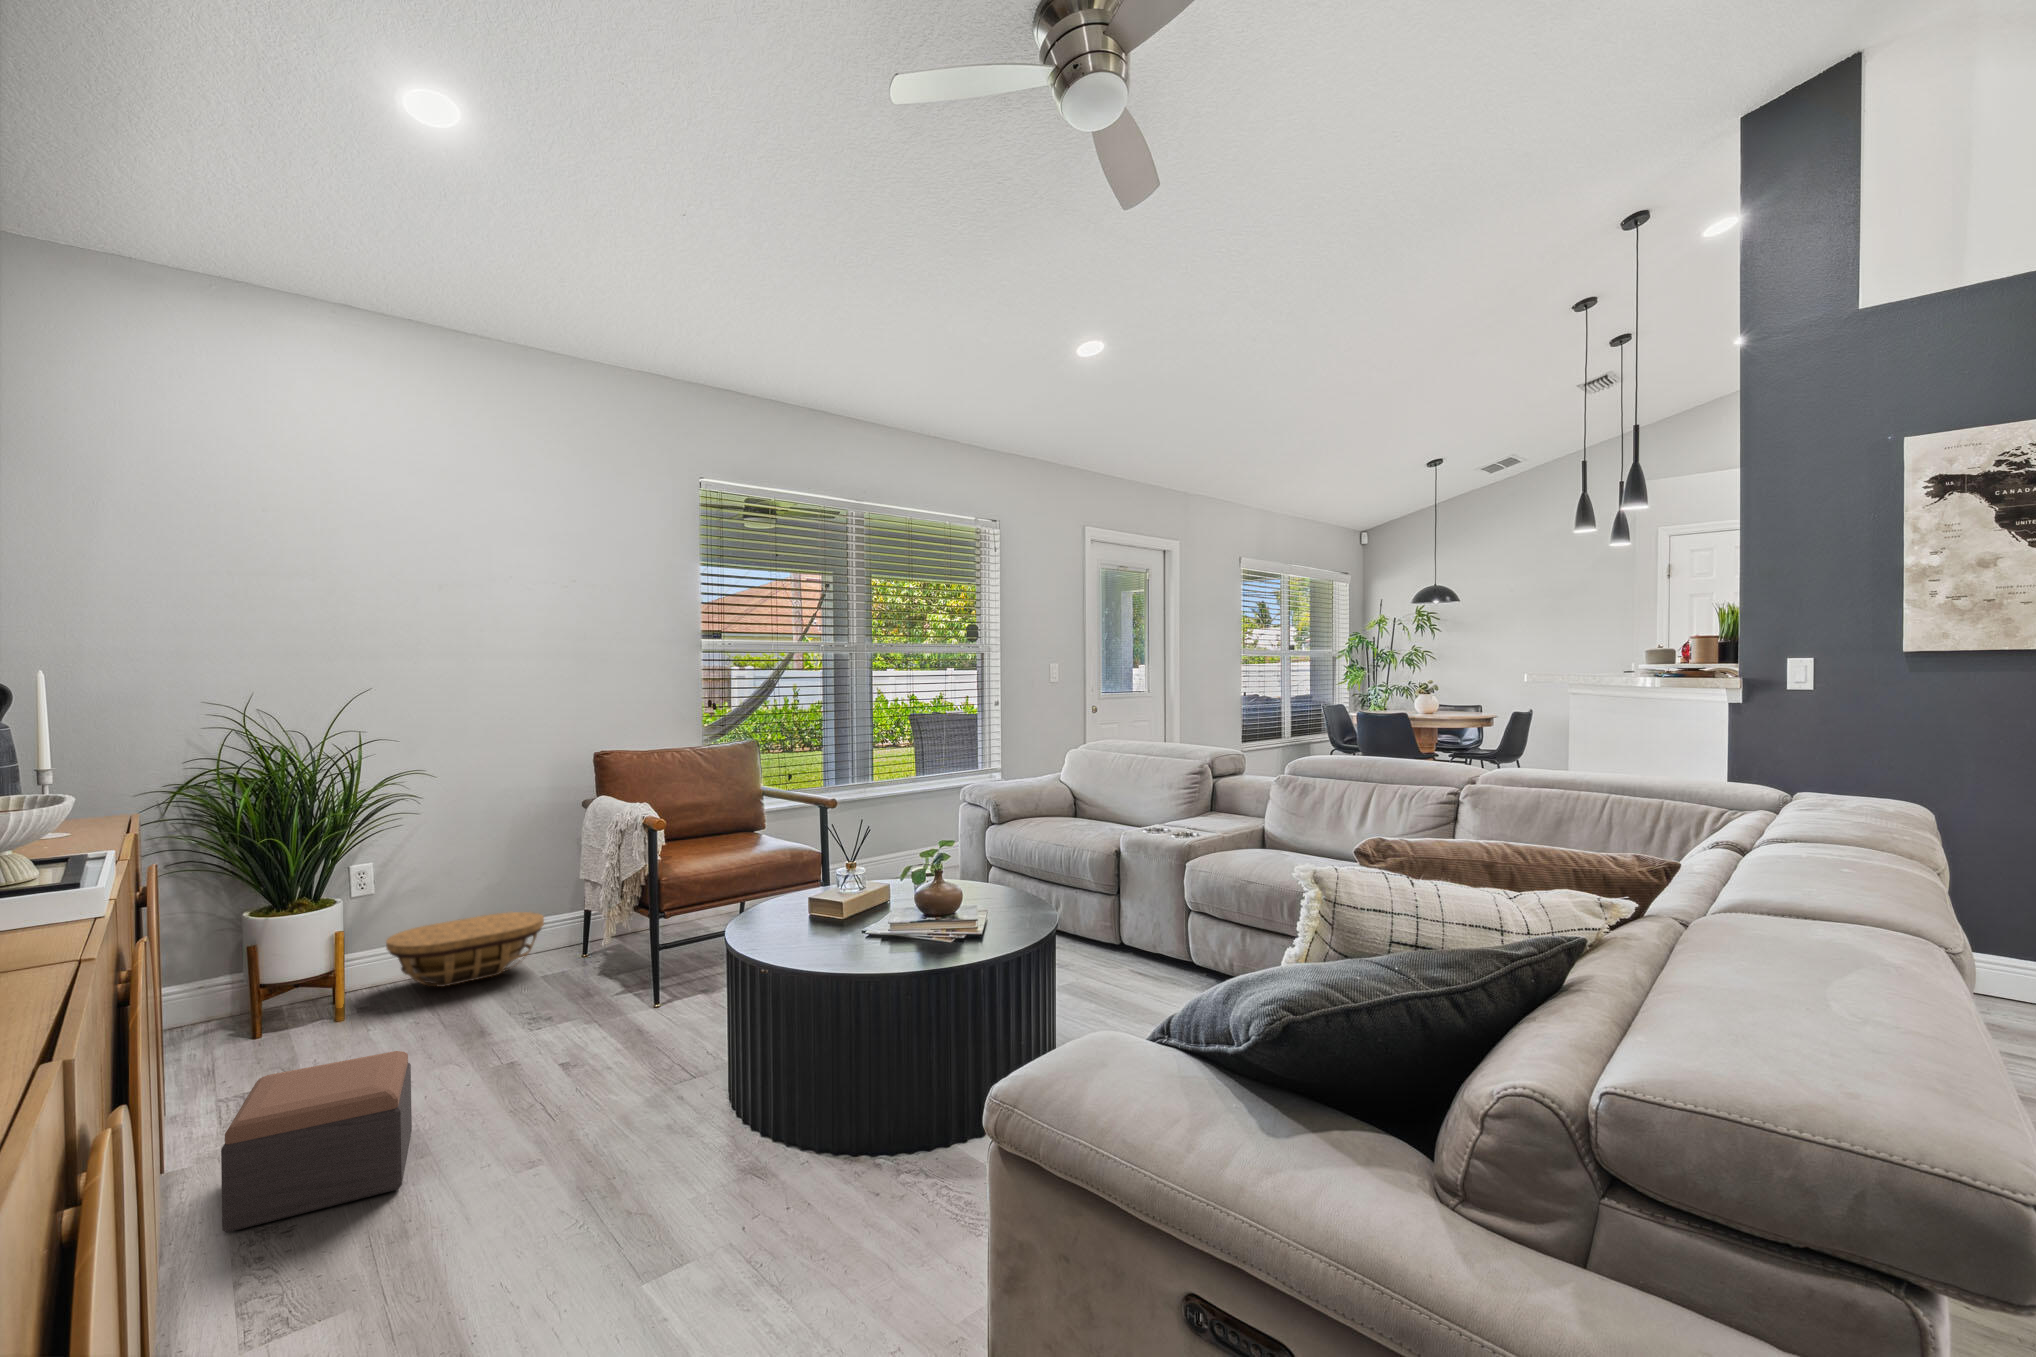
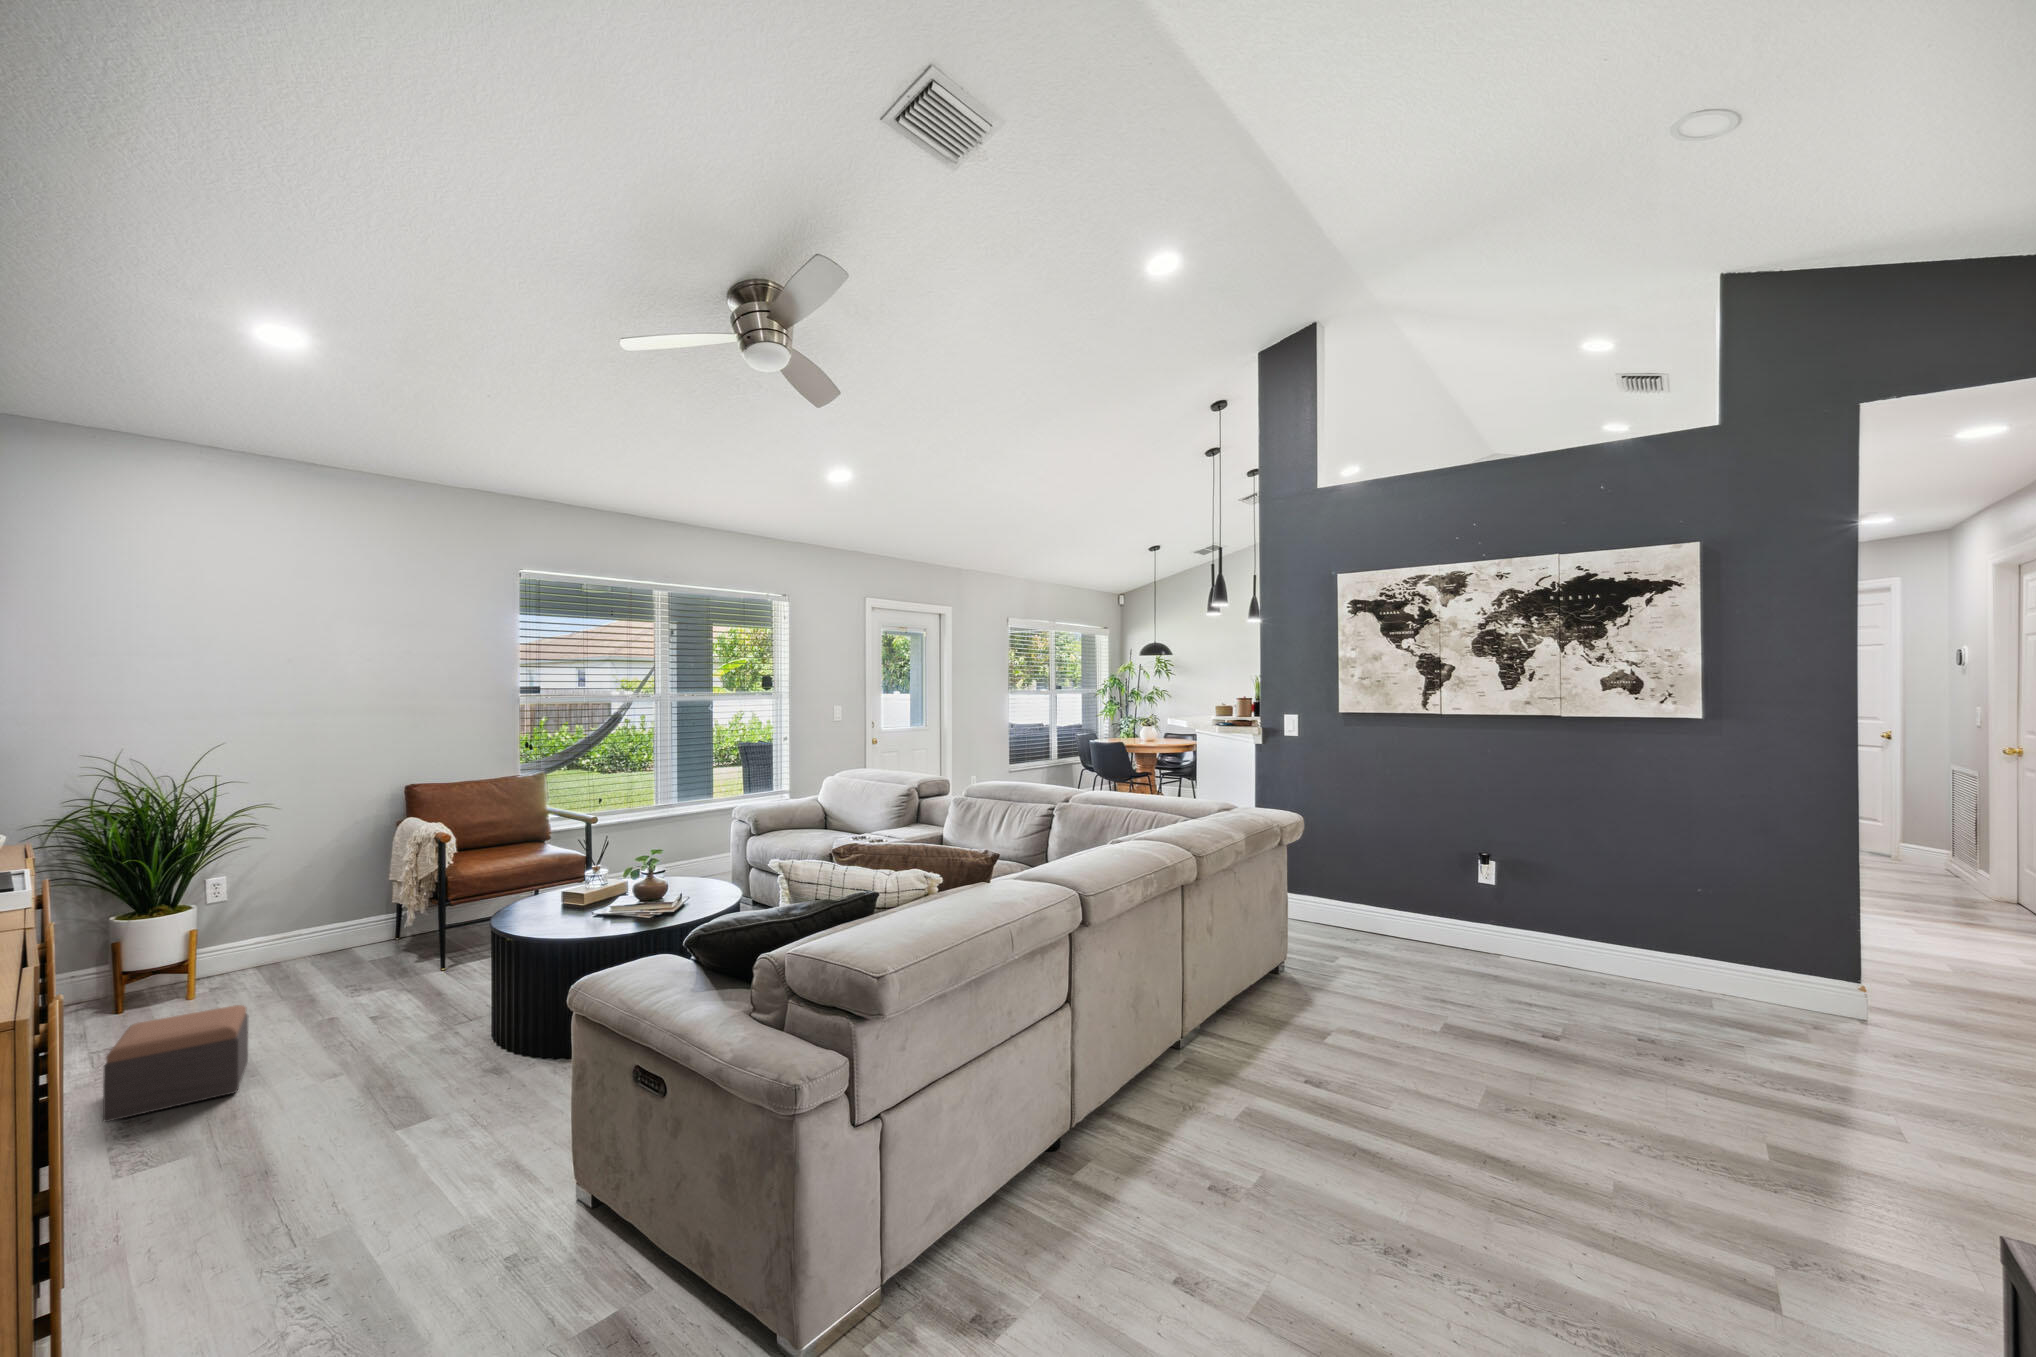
basket: present [386,912,544,987] -> none [235,913,372,972]

